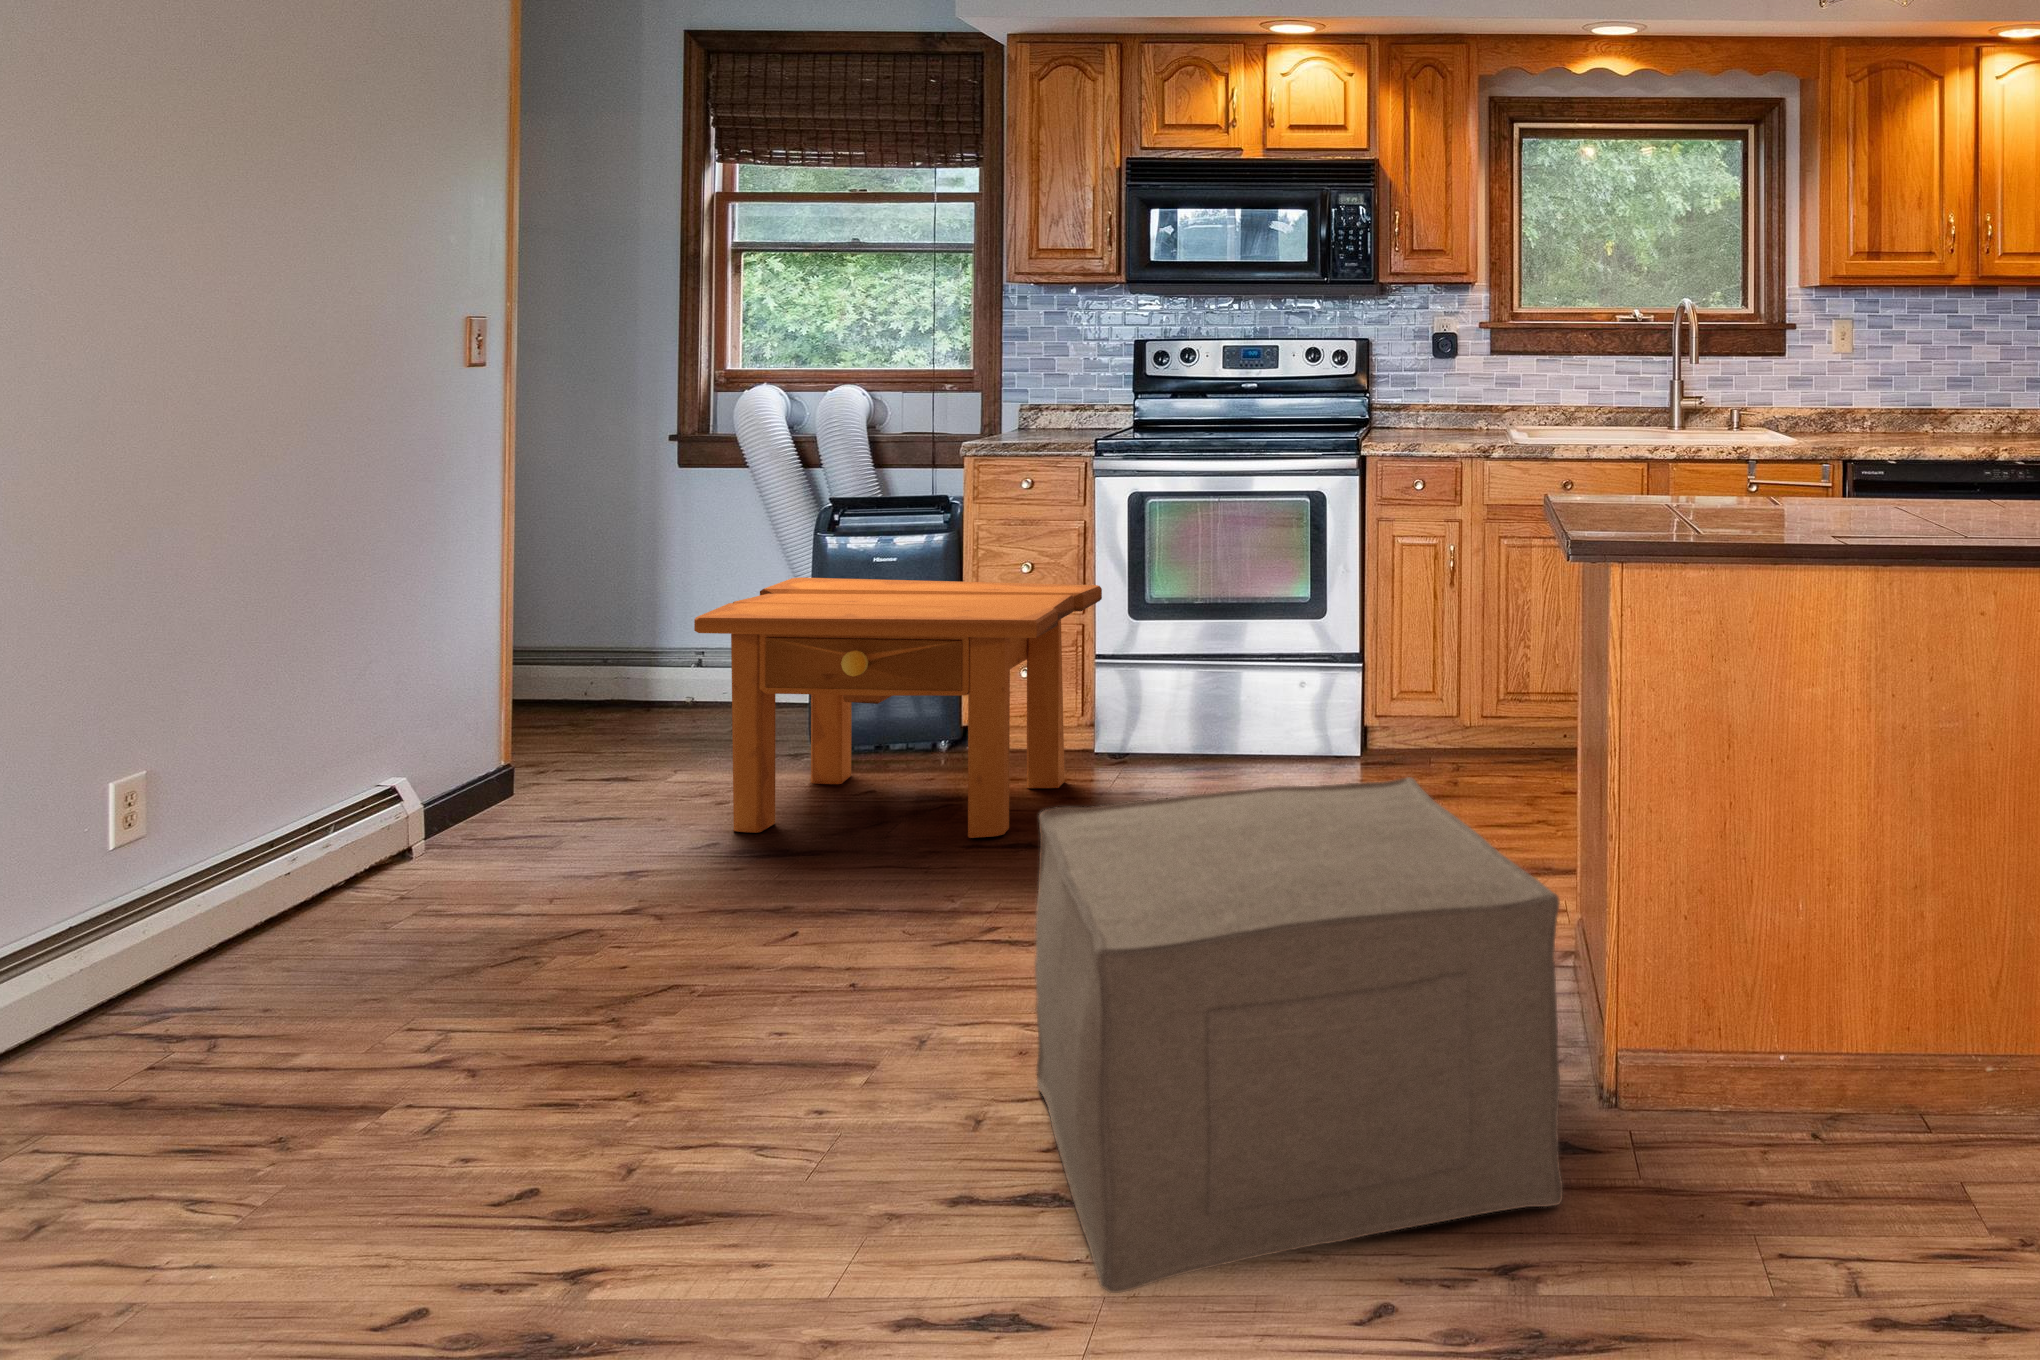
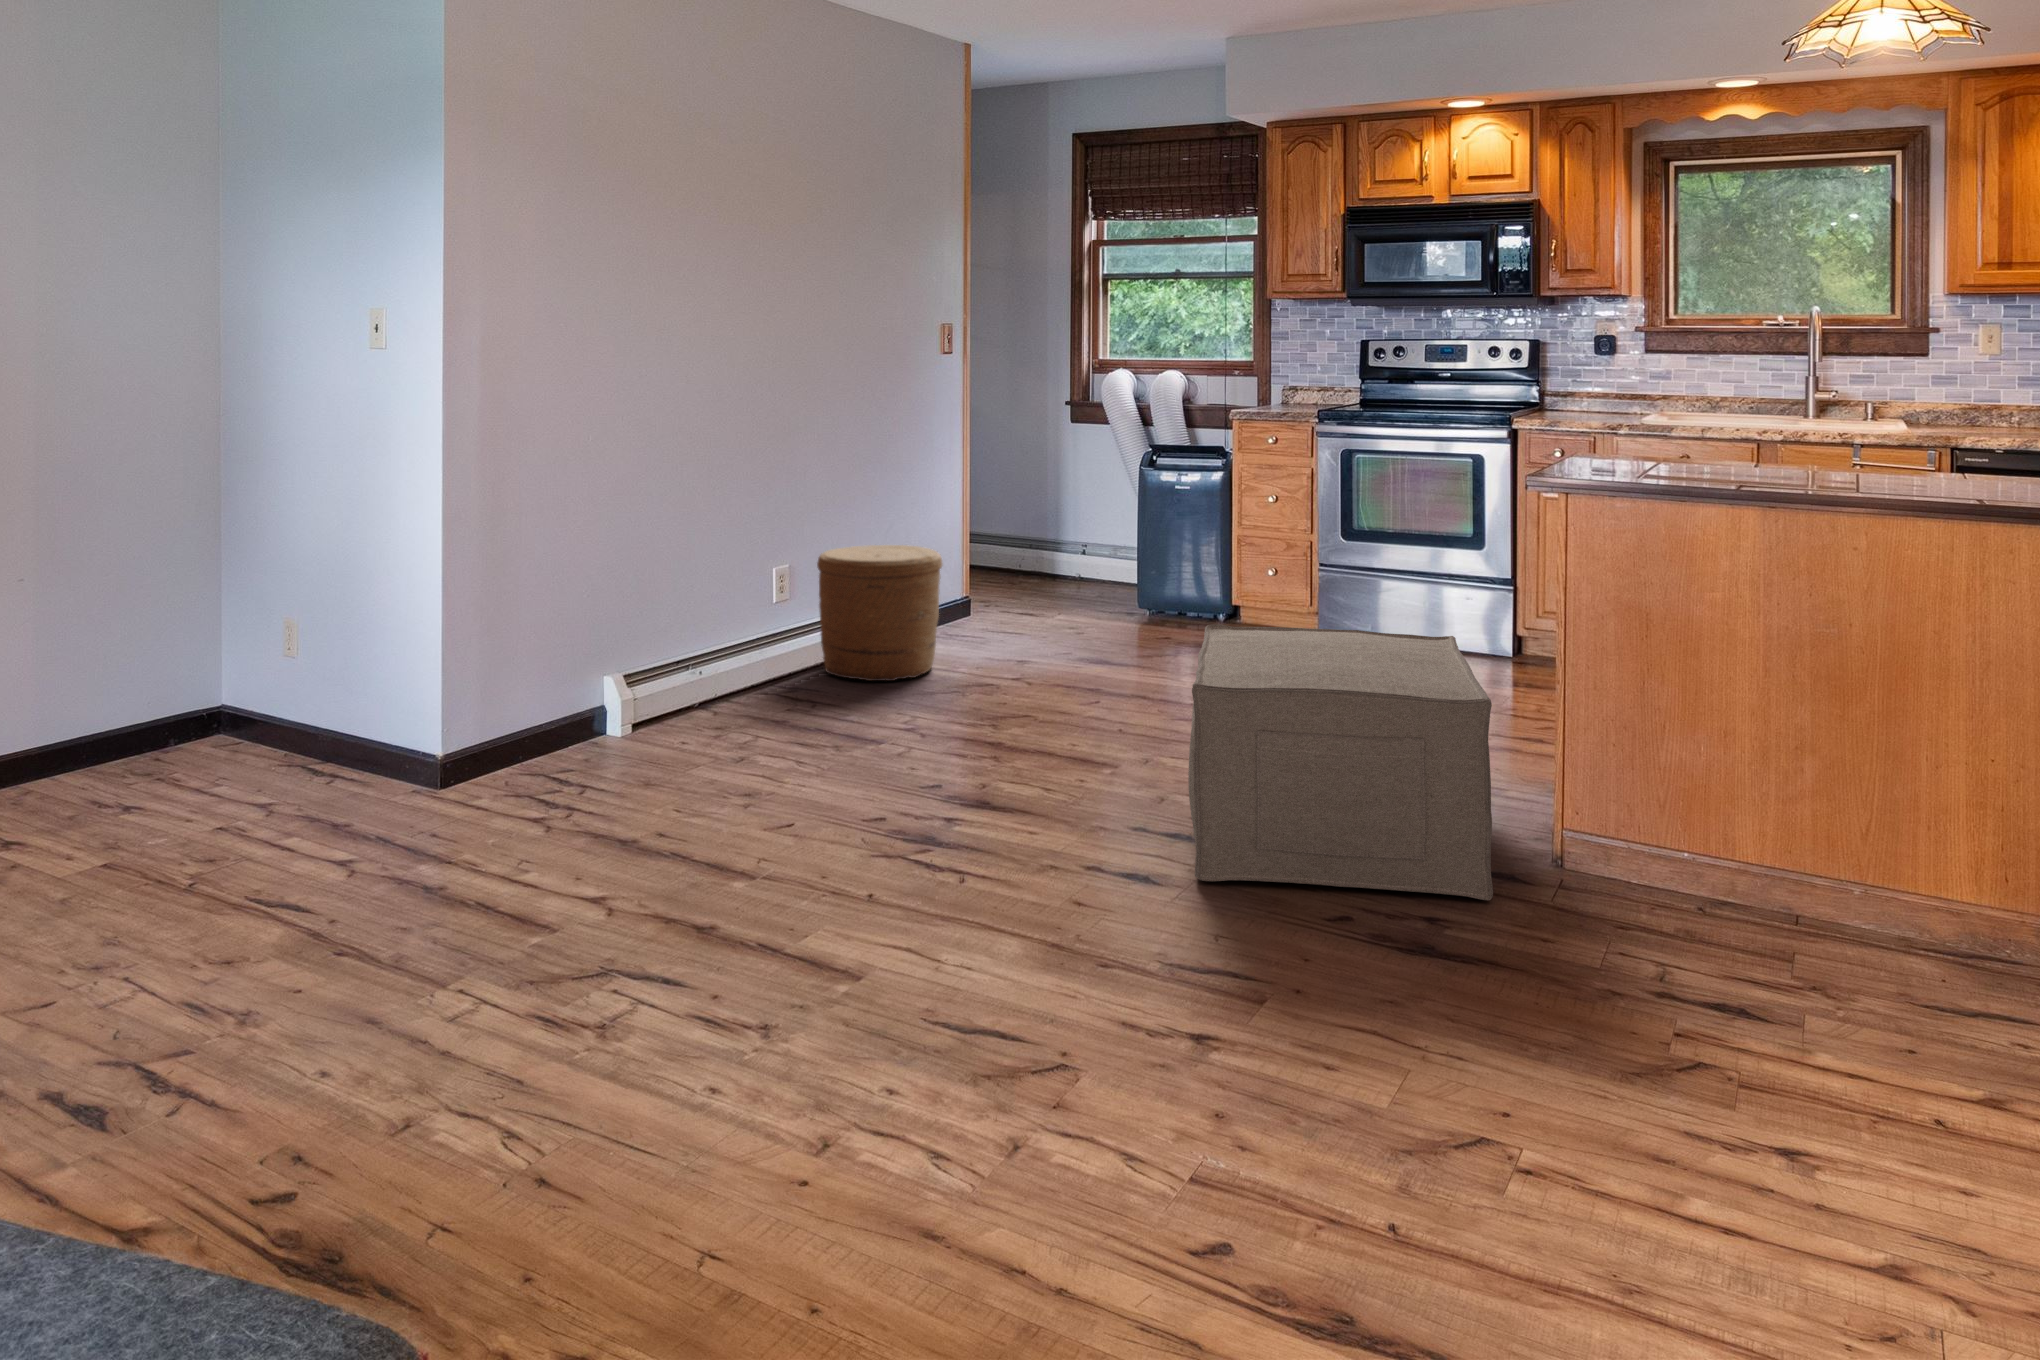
side table: present [694,578,1102,838] -> none [1059,495,1320,670]
woven basket: none [218,703,487,965] -> present [817,545,943,681]

